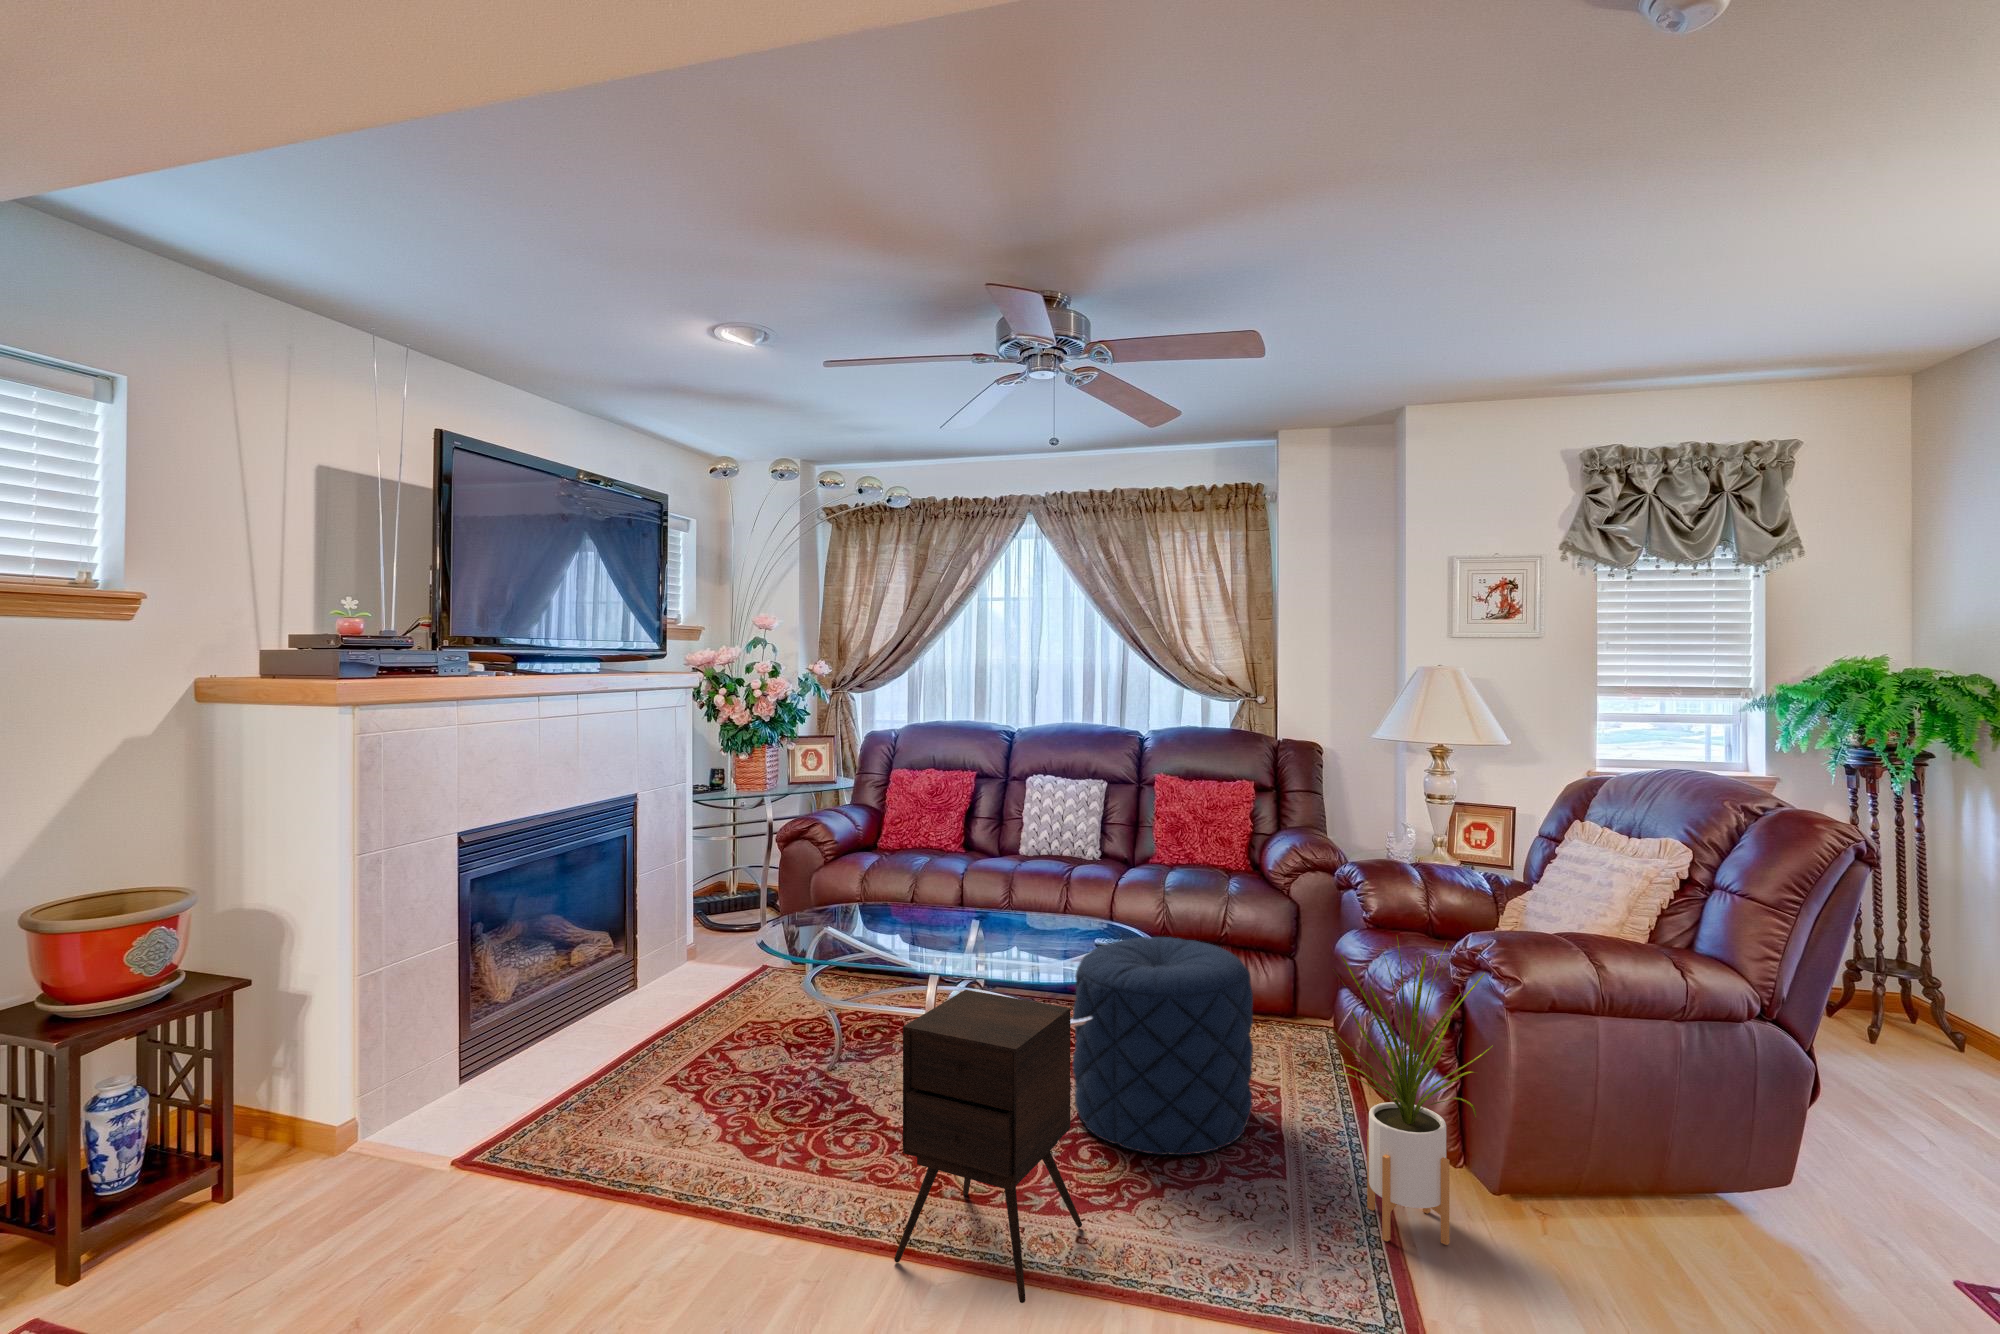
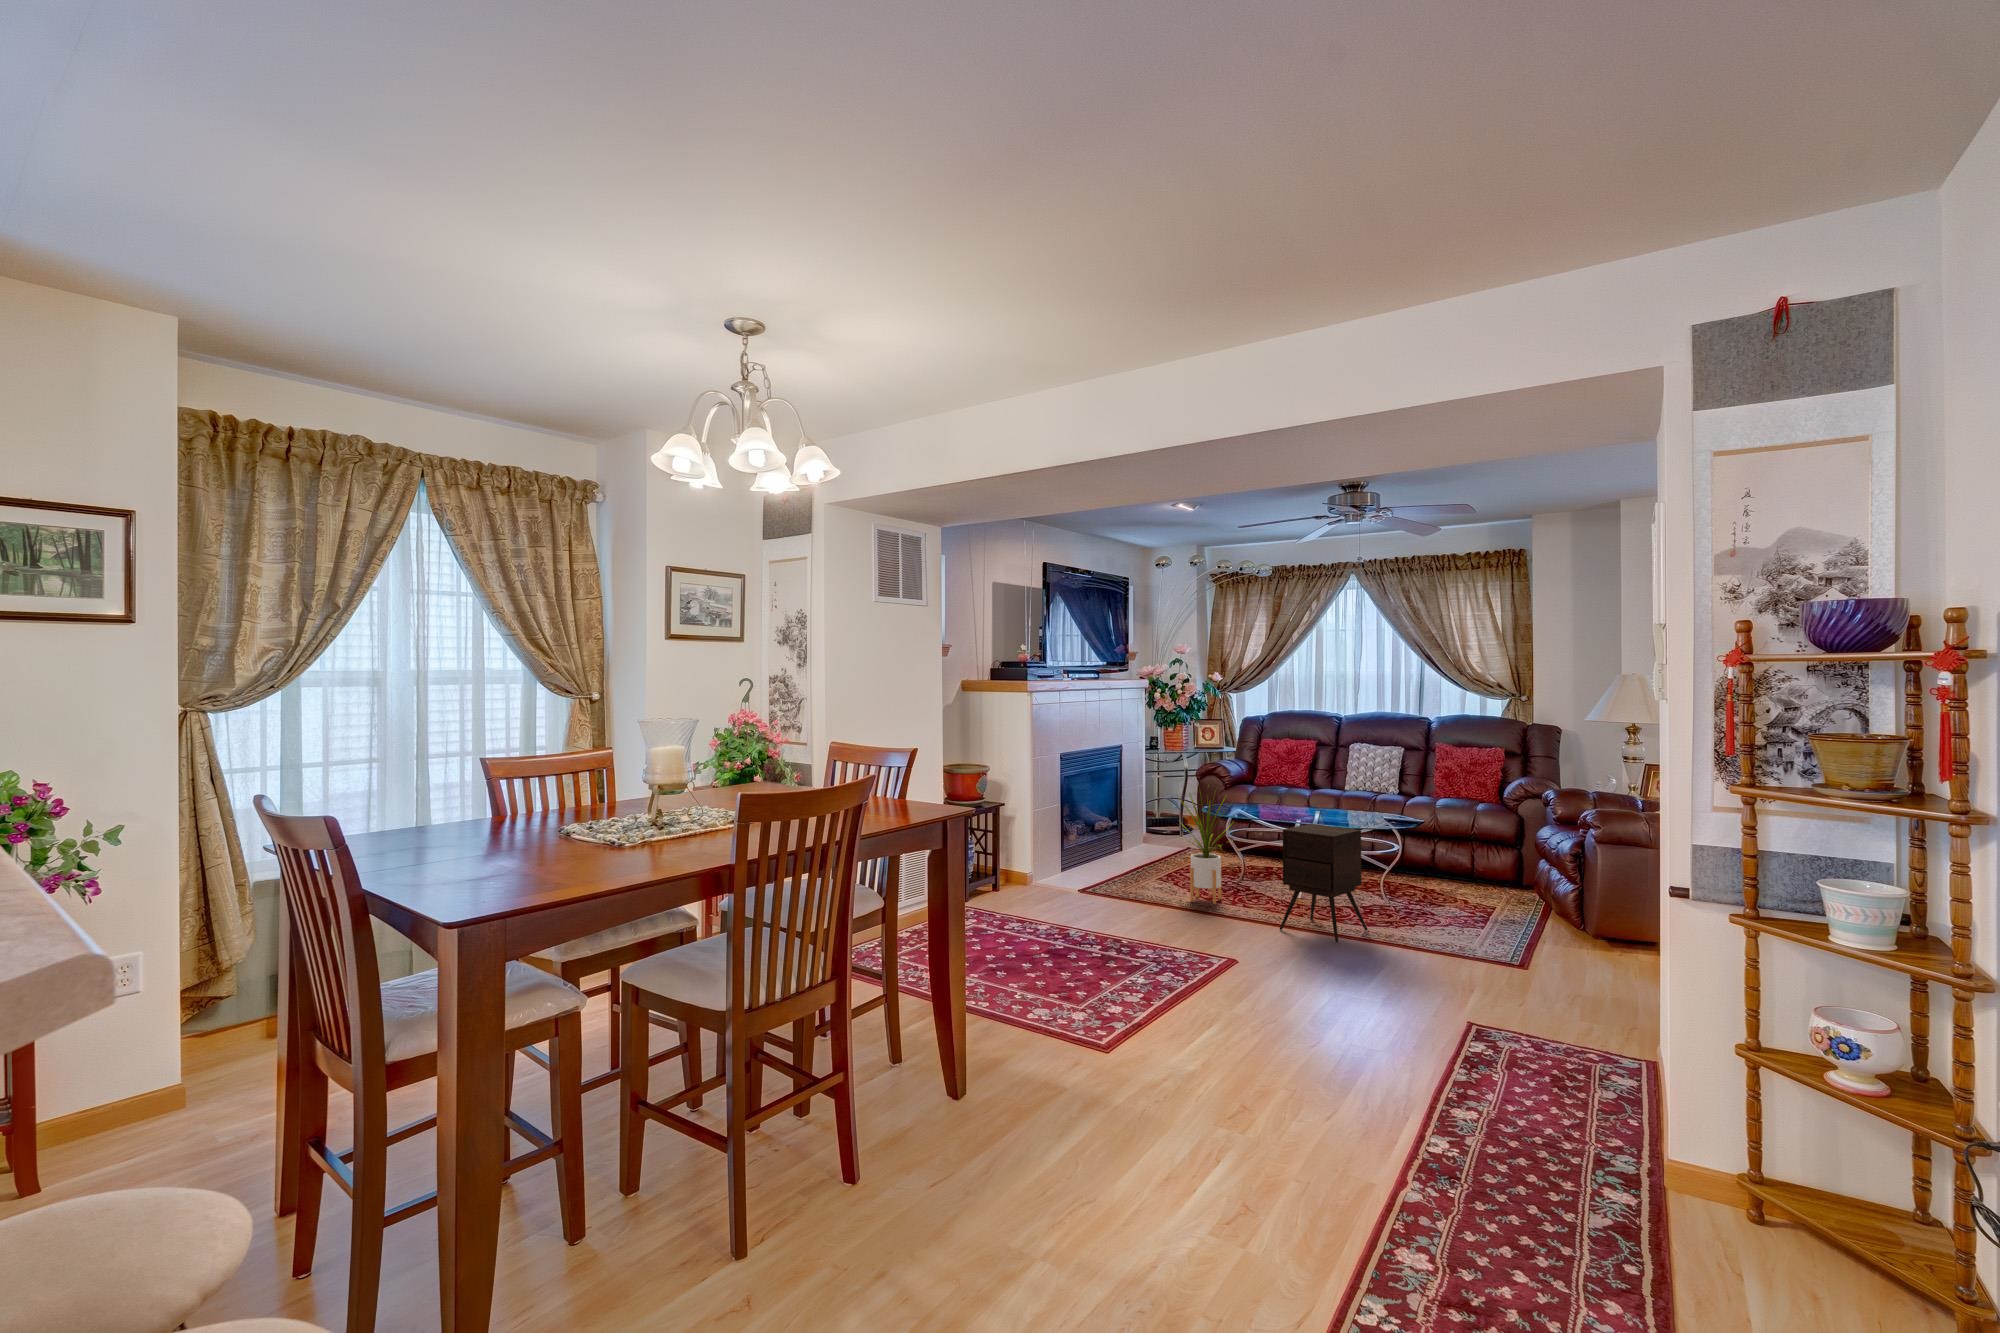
pouf: present [1073,937,1253,1155] -> none [1370,820,1470,919]
house plant: present [1330,937,1492,1245] -> present [1180,794,1232,904]

